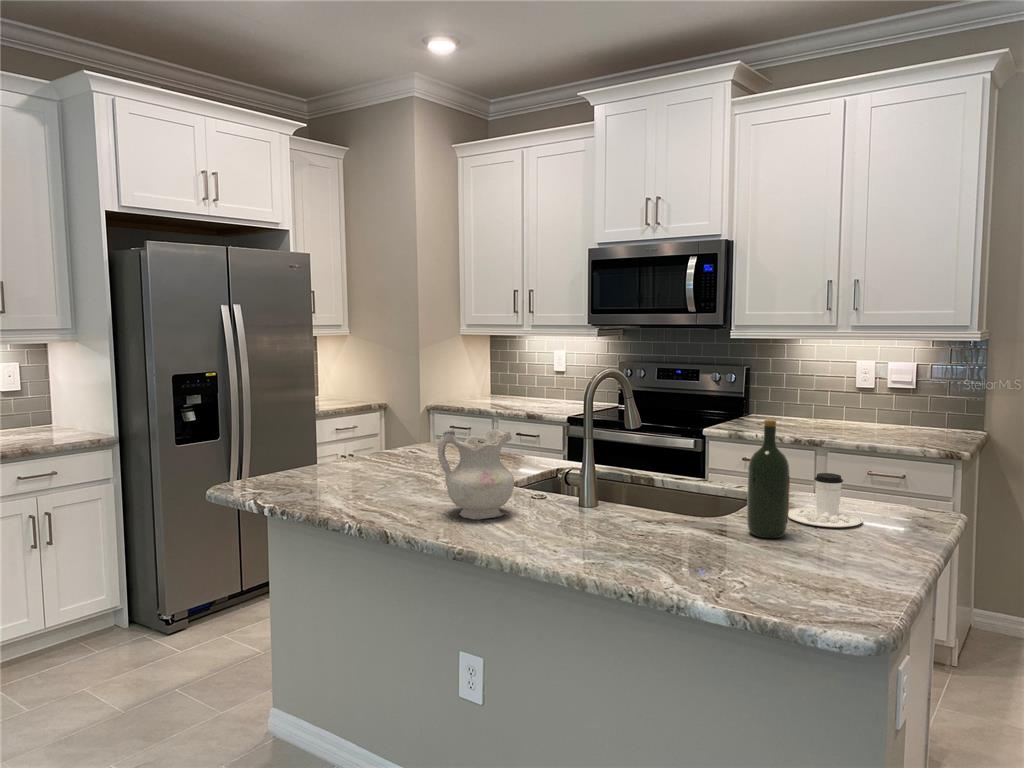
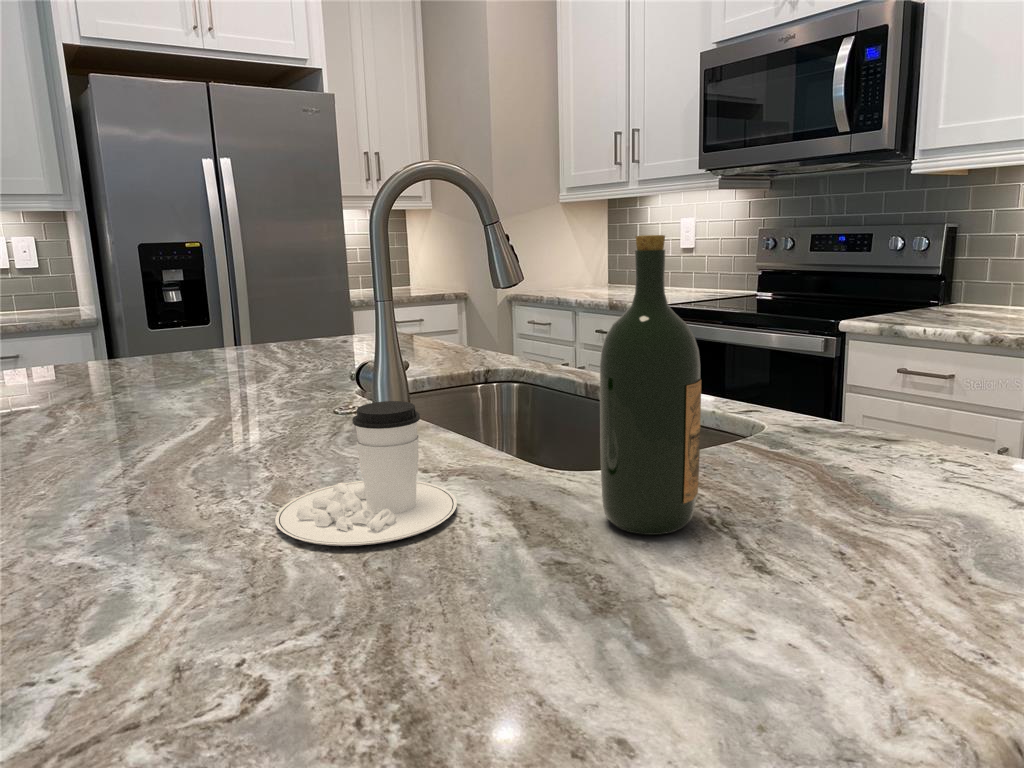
ceramic pitcher: present [438,429,514,519] -> none [115,278,264,438]
coffee cup: present [788,473,863,527] -> present [275,401,457,546]

